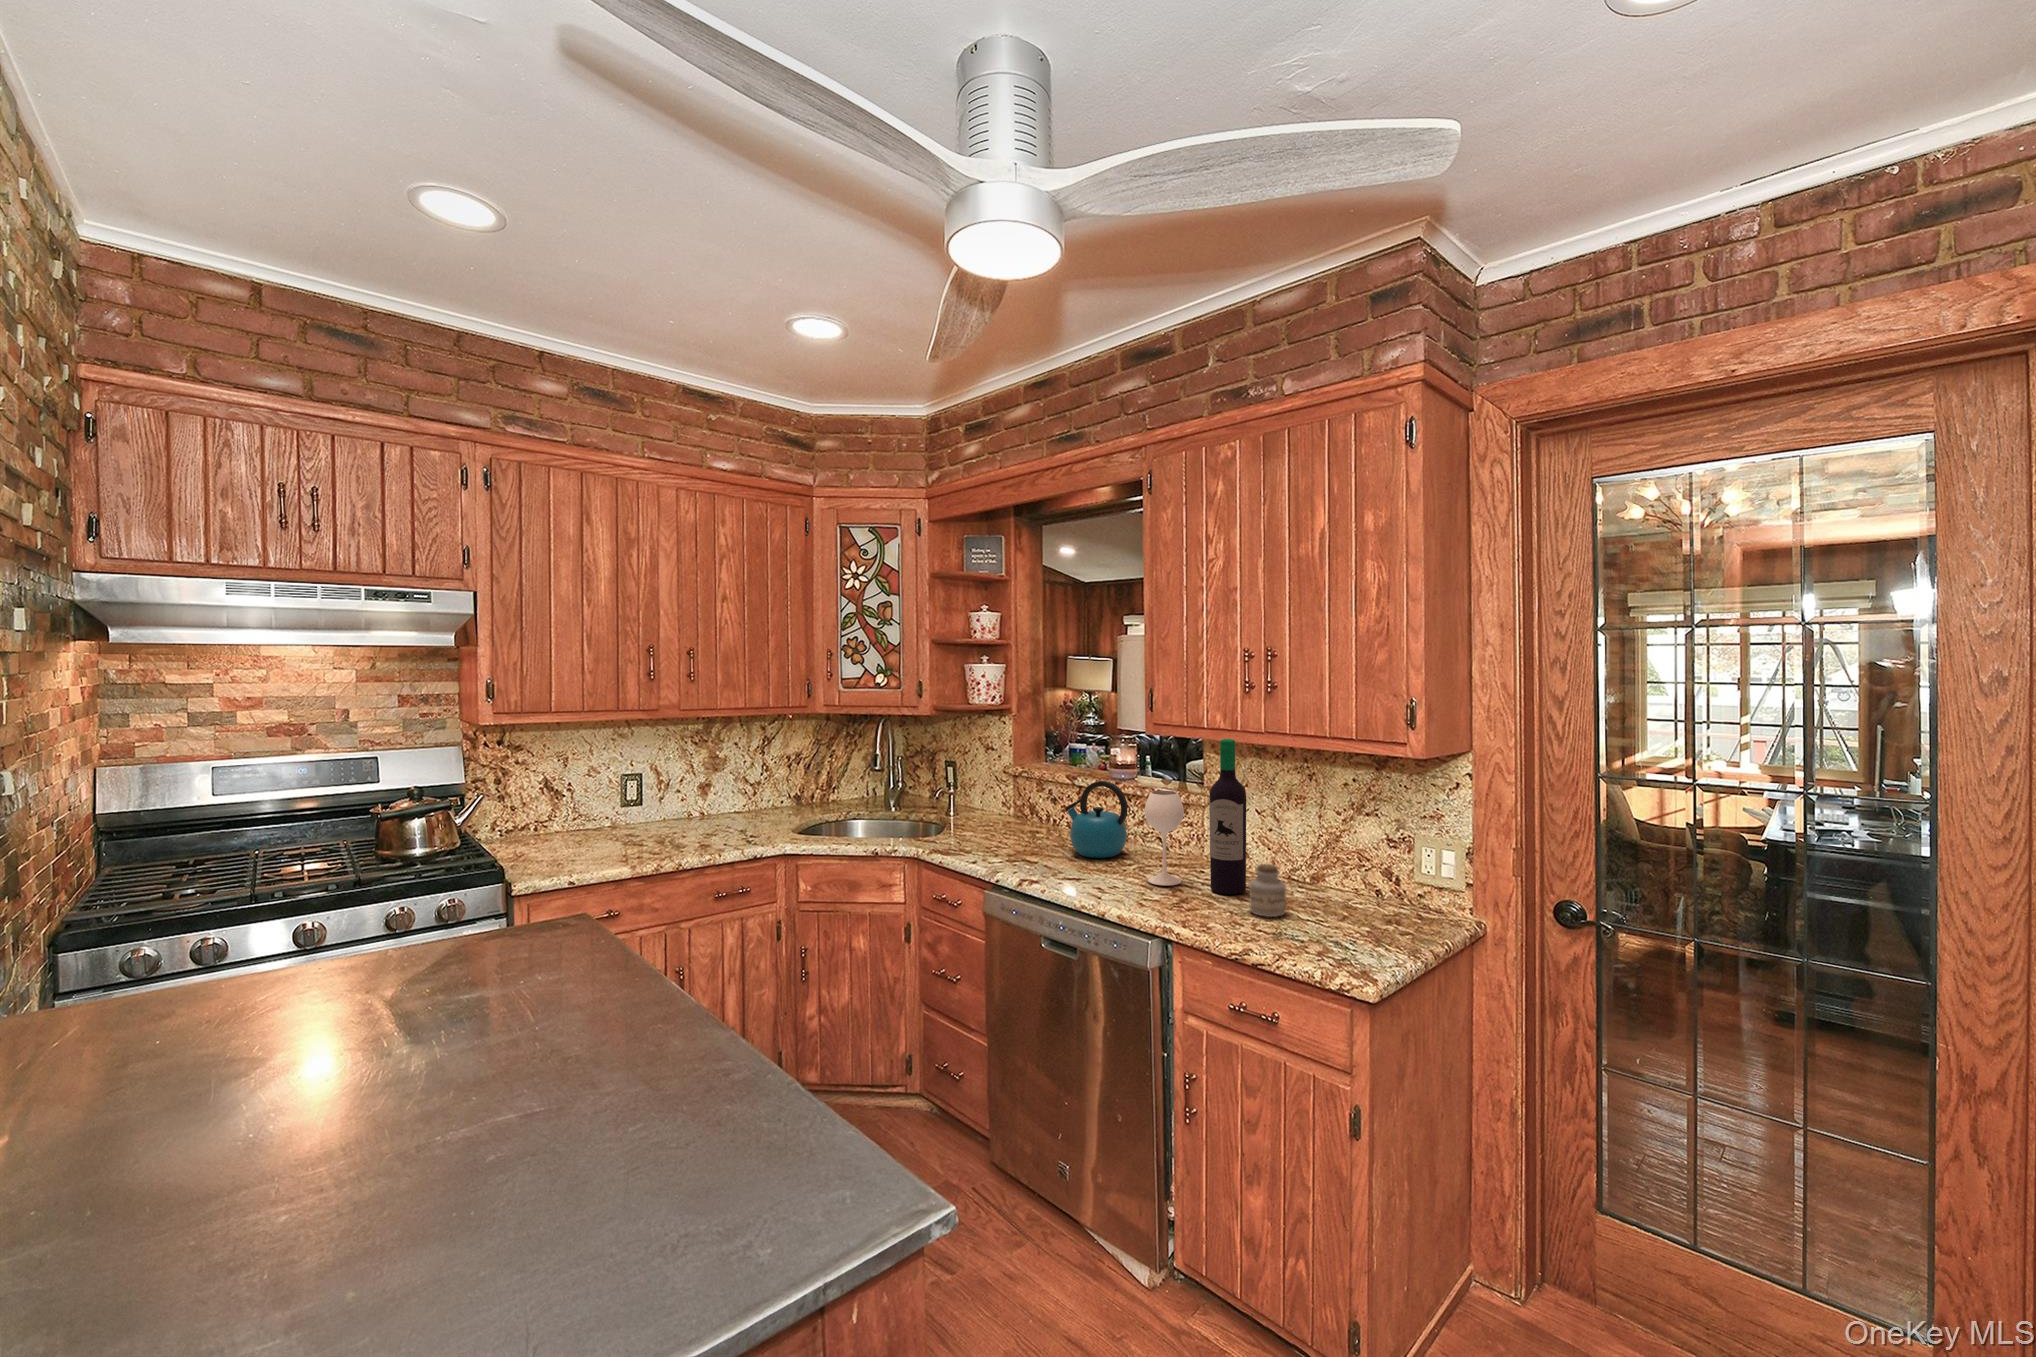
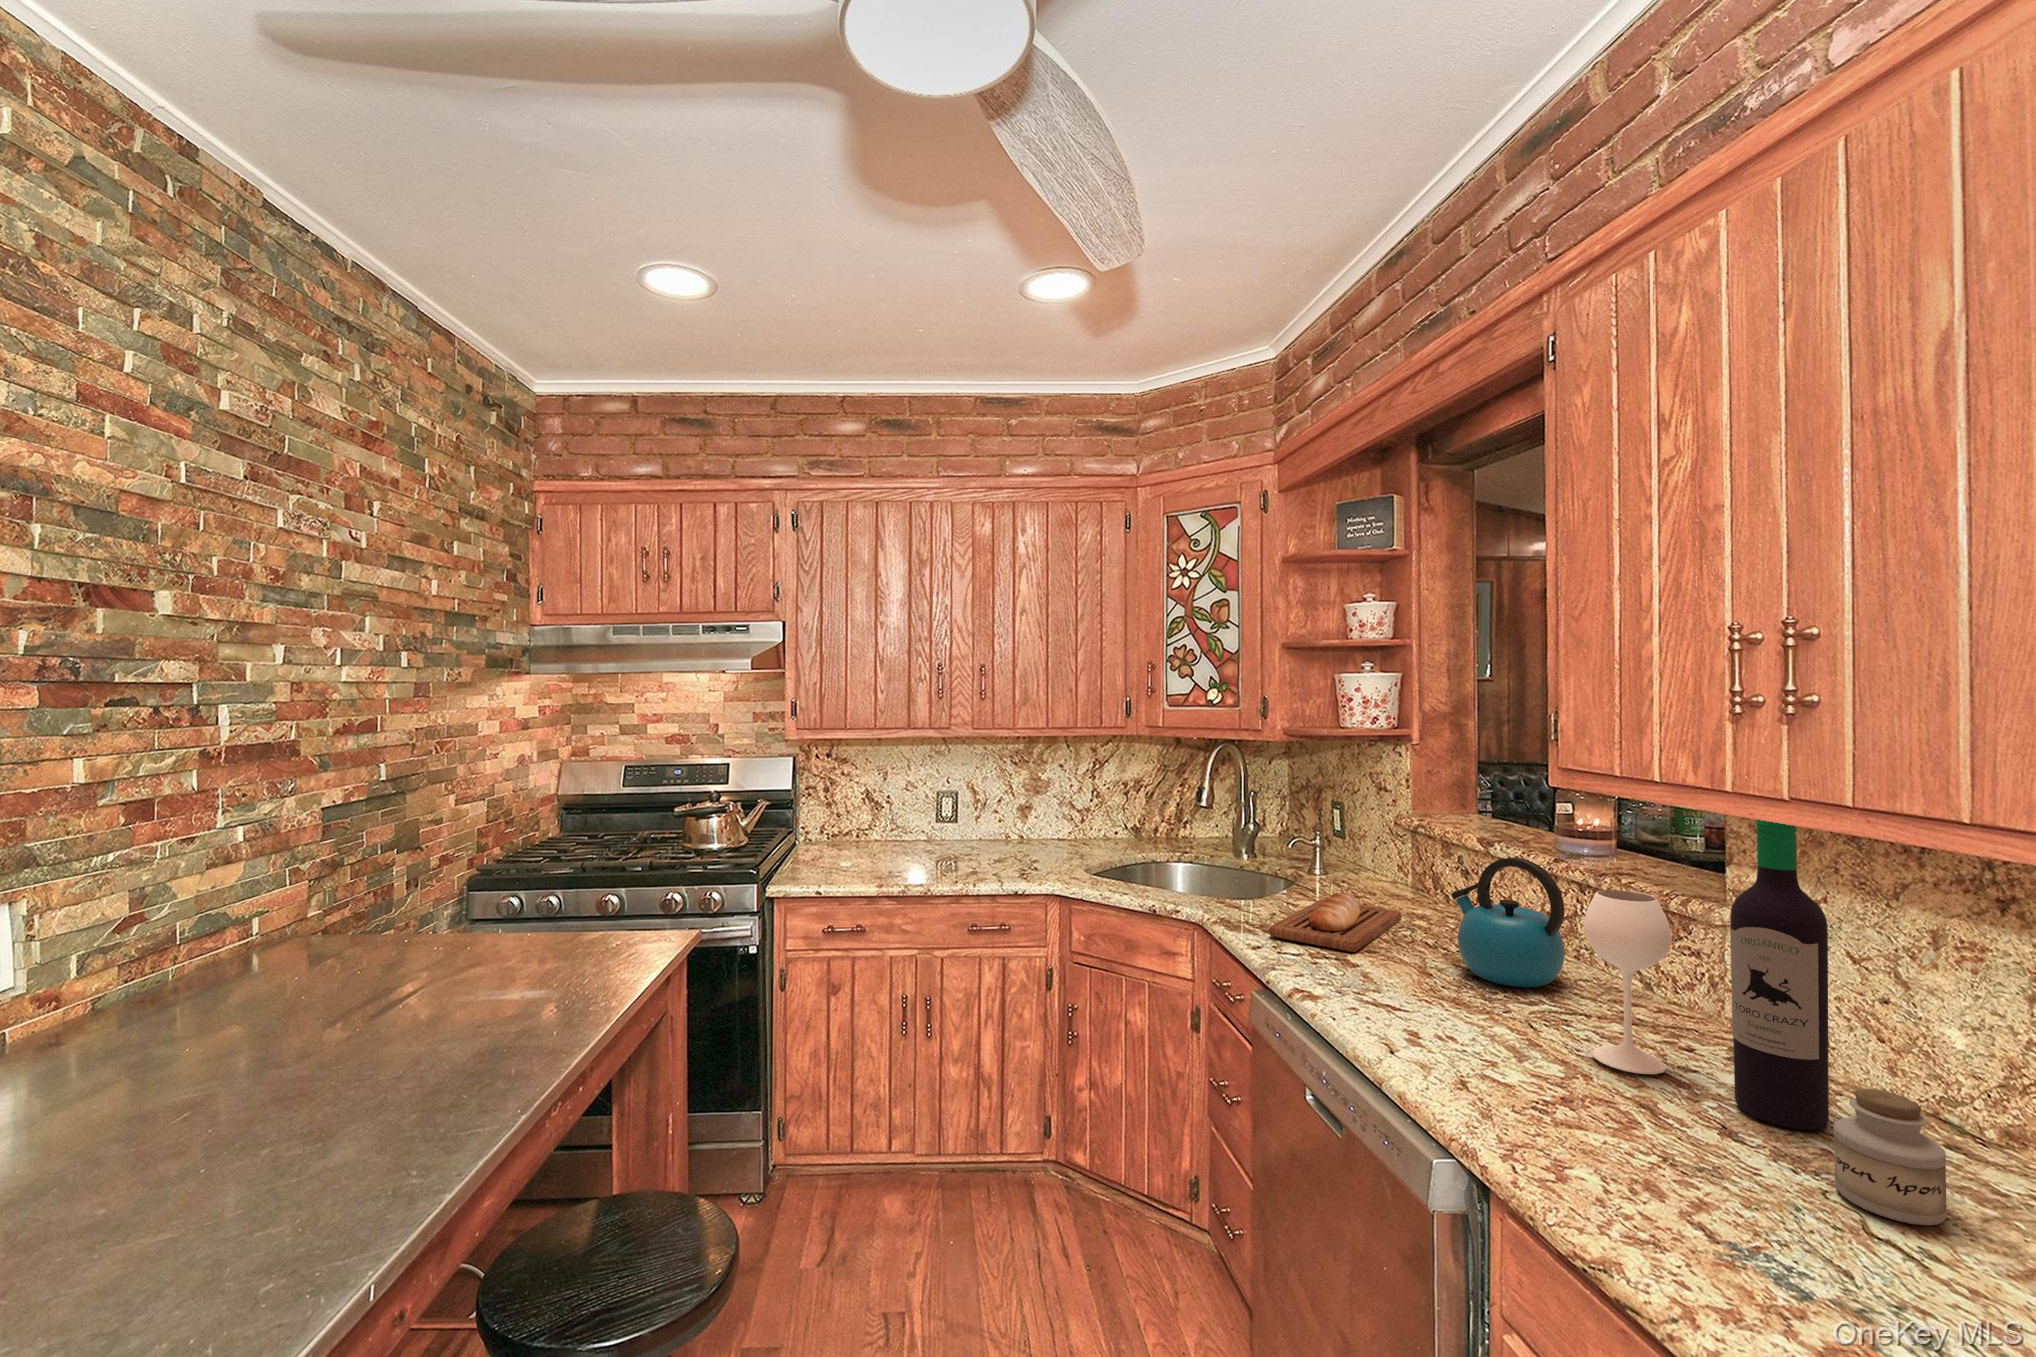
bread loaf: none [950,819,1026,854] -> present [1269,893,1401,952]

